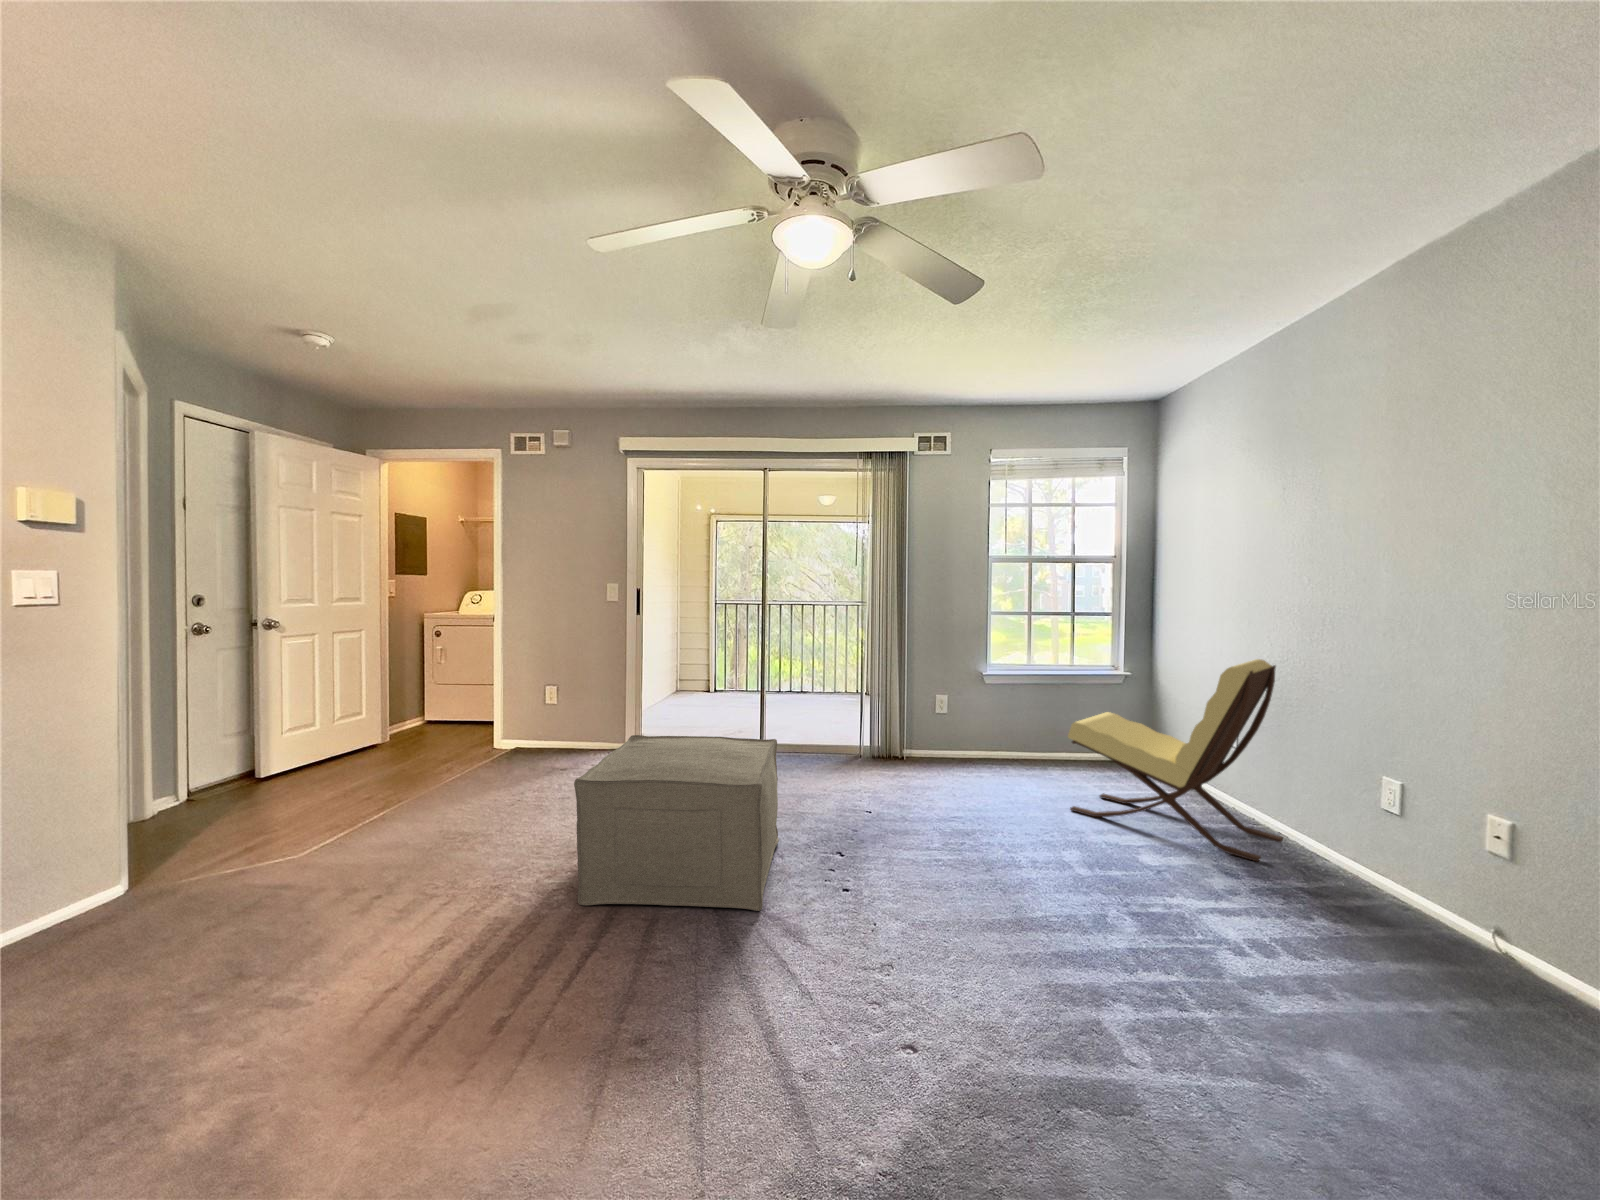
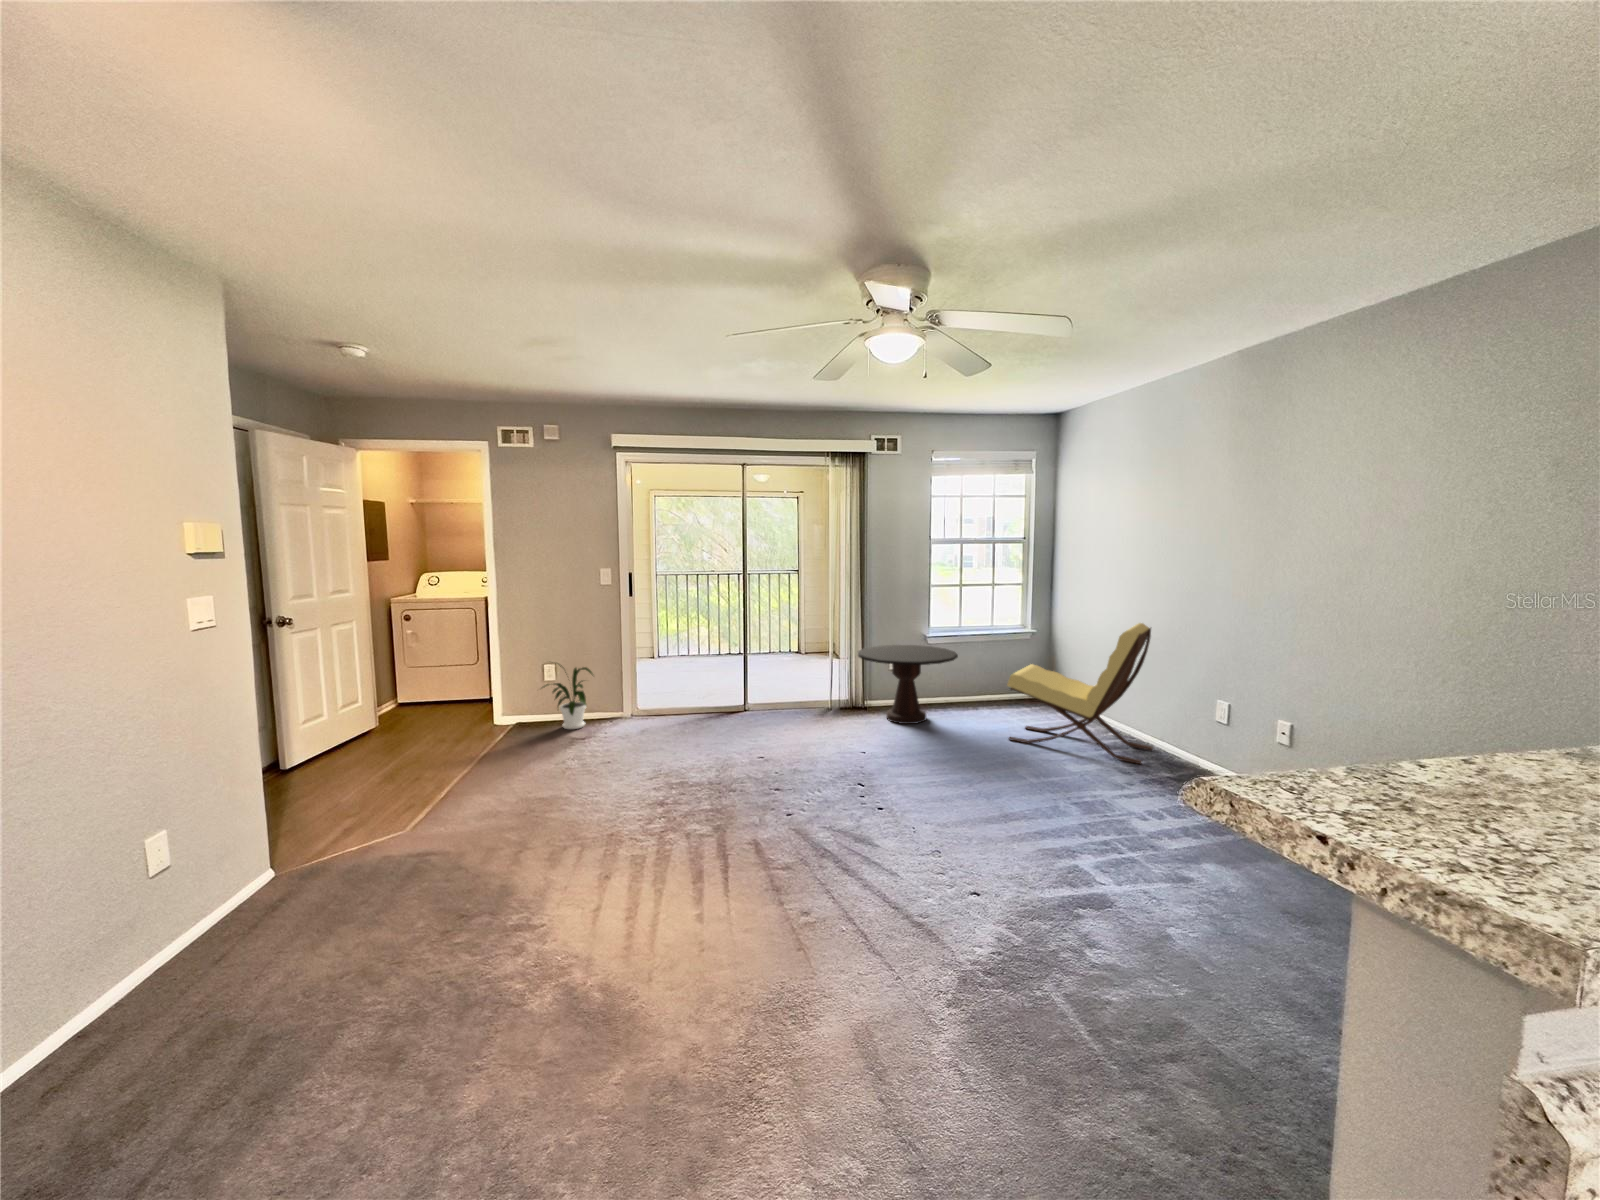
house plant: none [524,681,589,758] -> present [542,663,593,729]
side table: none [887,682,1012,780] -> present [857,645,958,724]
ottoman: present [574,735,779,911] -> none [688,702,832,838]

